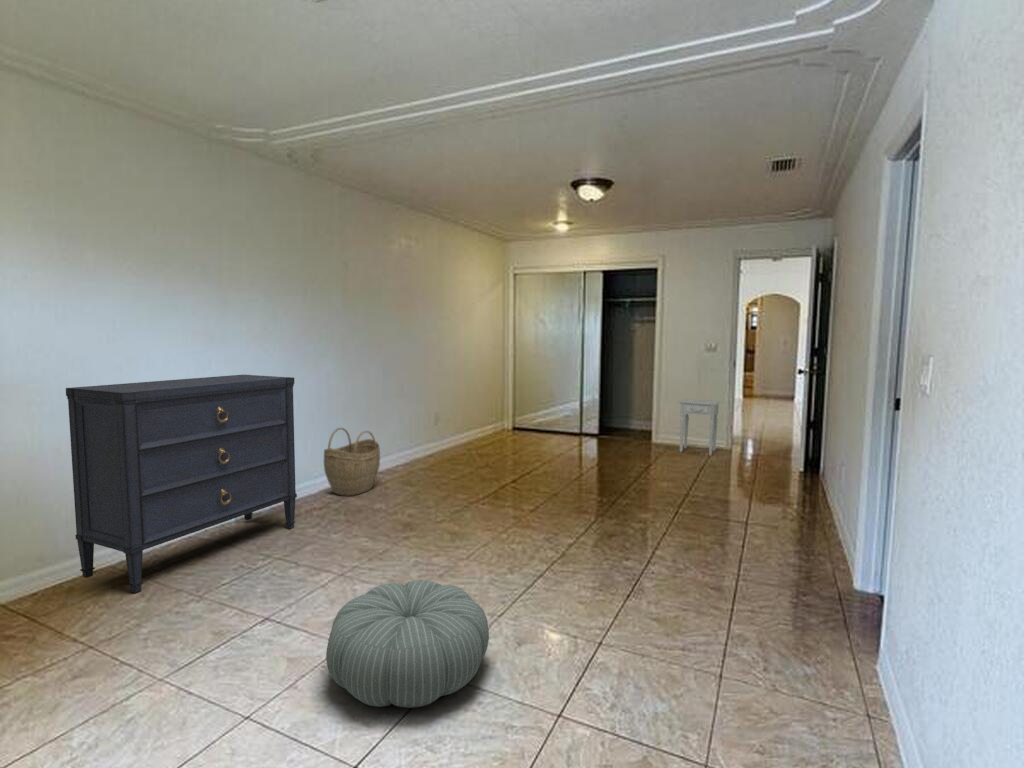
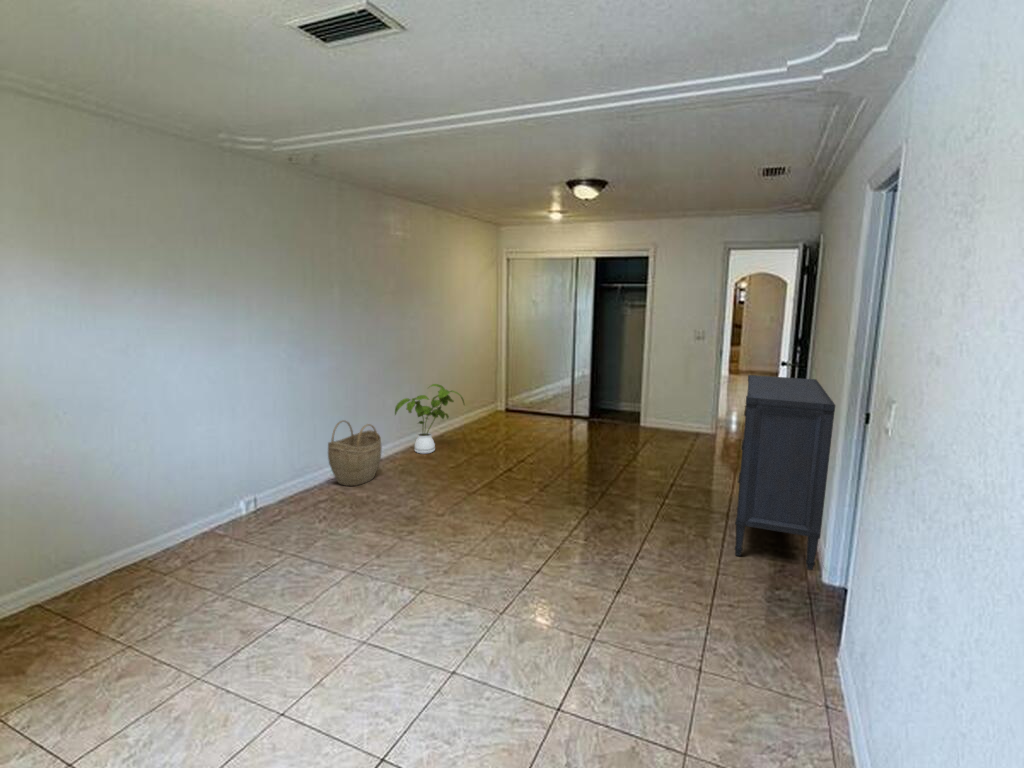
dresser: present [66,375,297,593] -> present [735,375,835,570]
house plant: none [396,394,468,467] -> present [395,384,464,454]
nightstand: present [679,399,720,455] -> none [667,384,707,440]
pouf: present [326,580,489,708] -> none [350,584,494,704]

